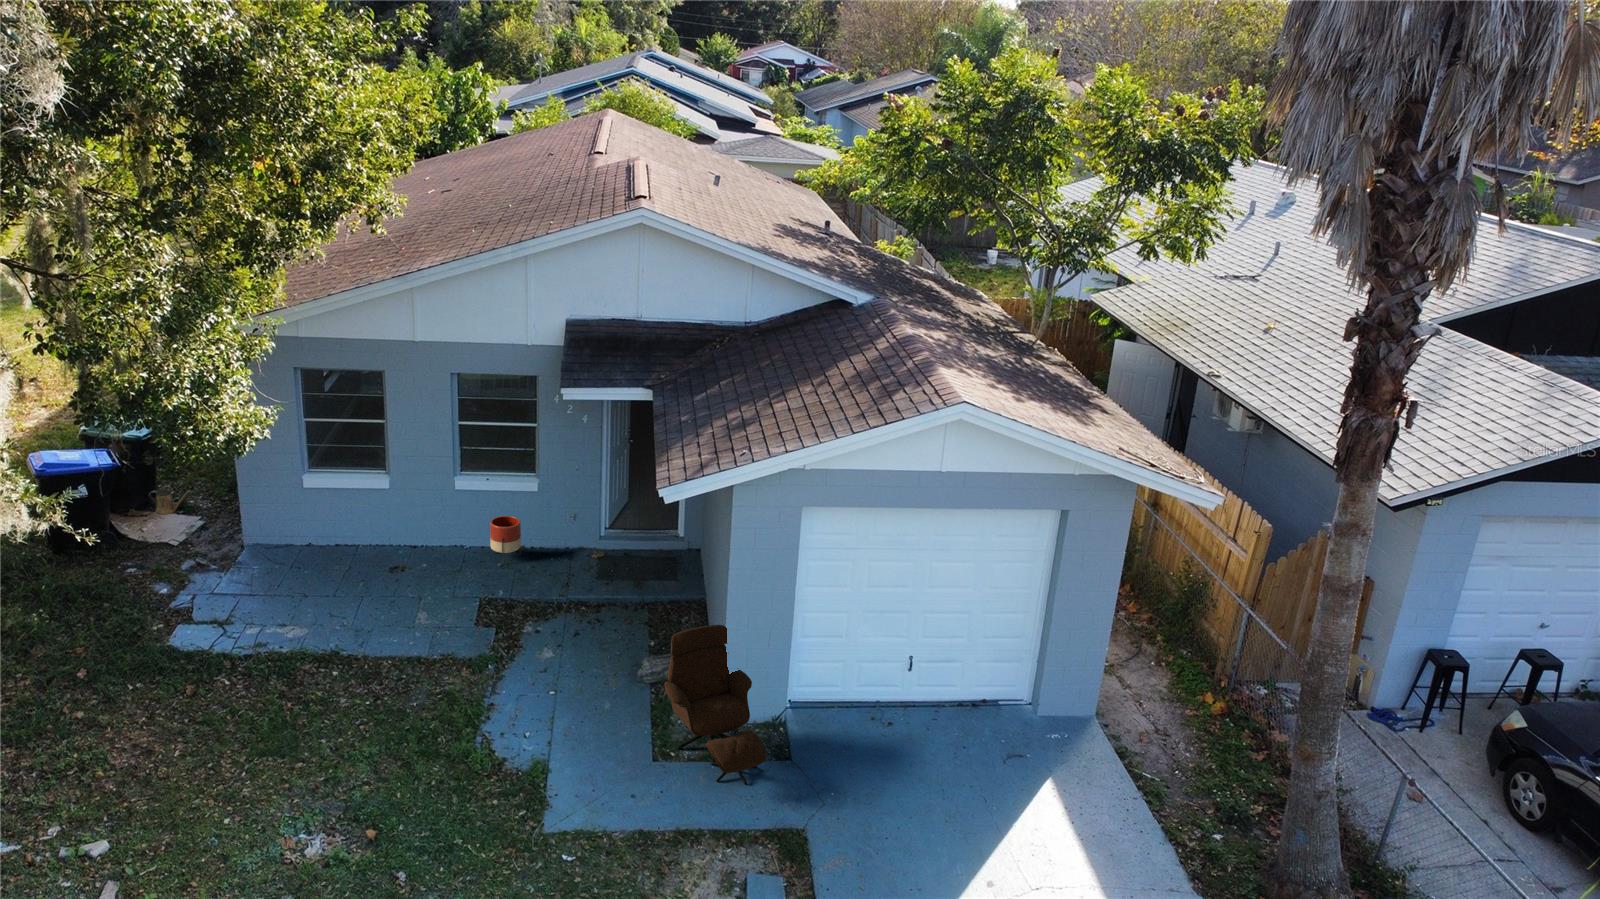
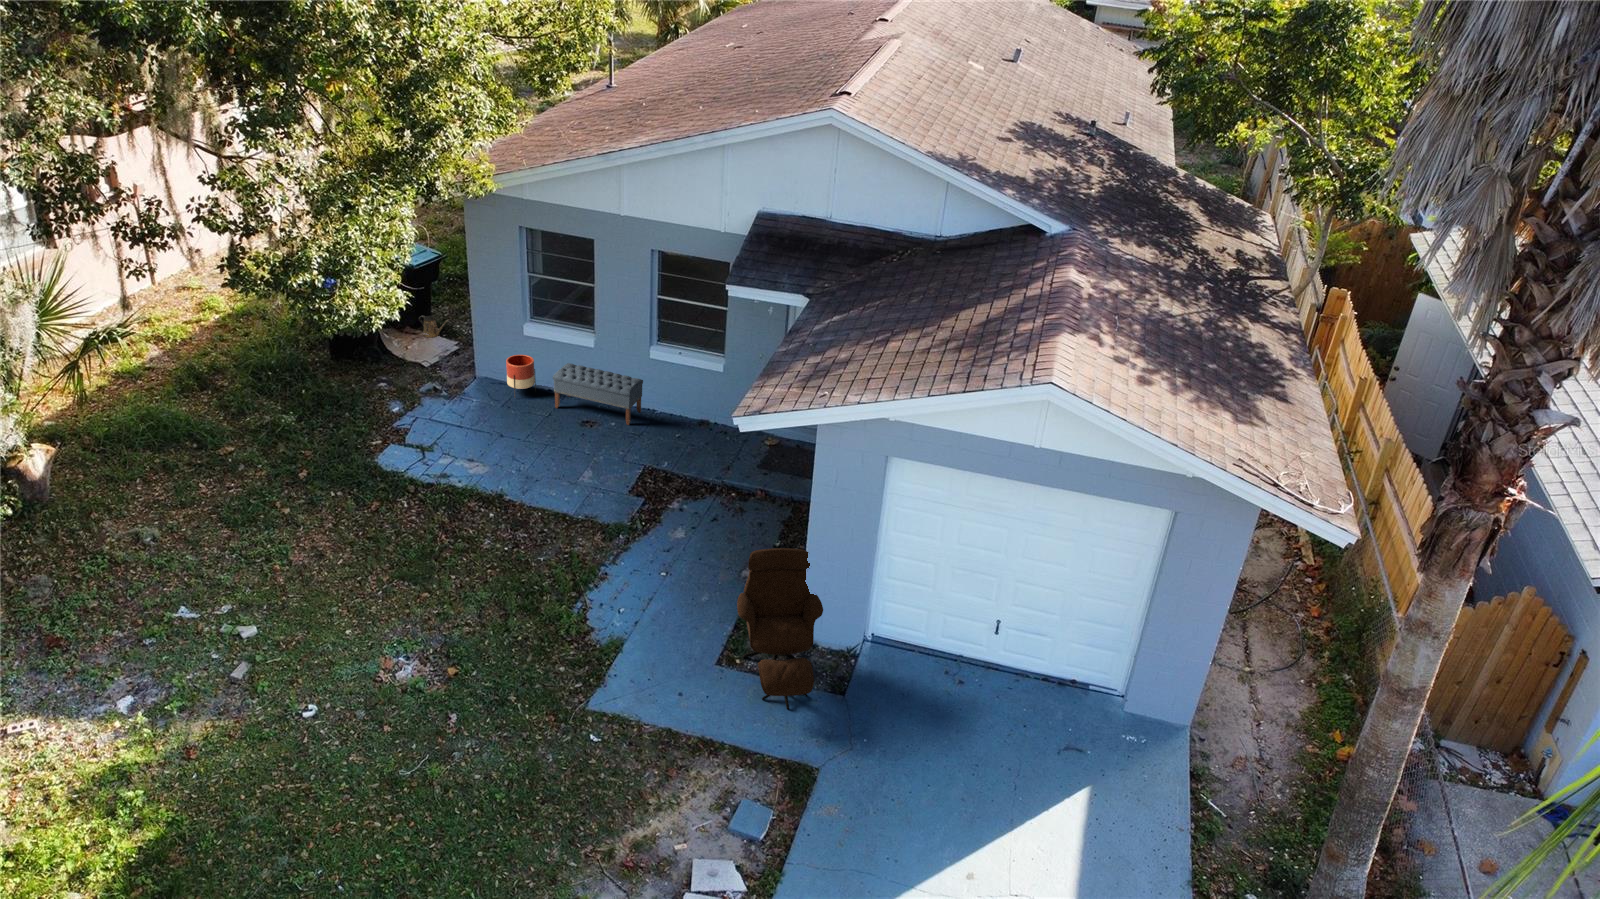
bench: none [349,510,452,564] -> present [553,363,643,425]
planter: present [490,516,521,564] -> present [506,355,536,397]

